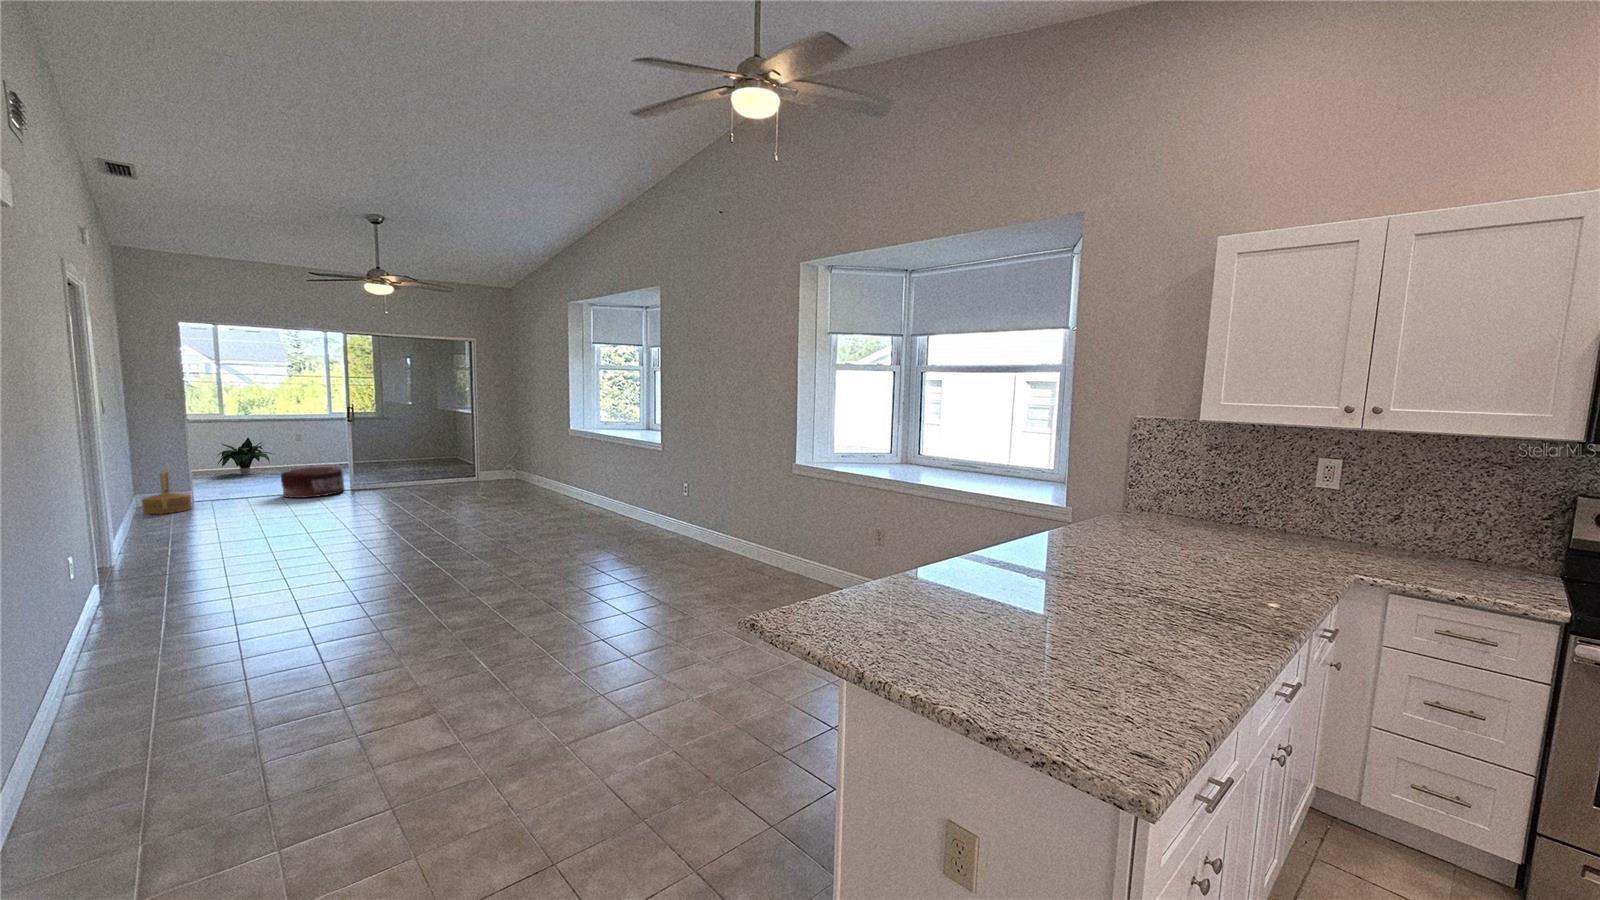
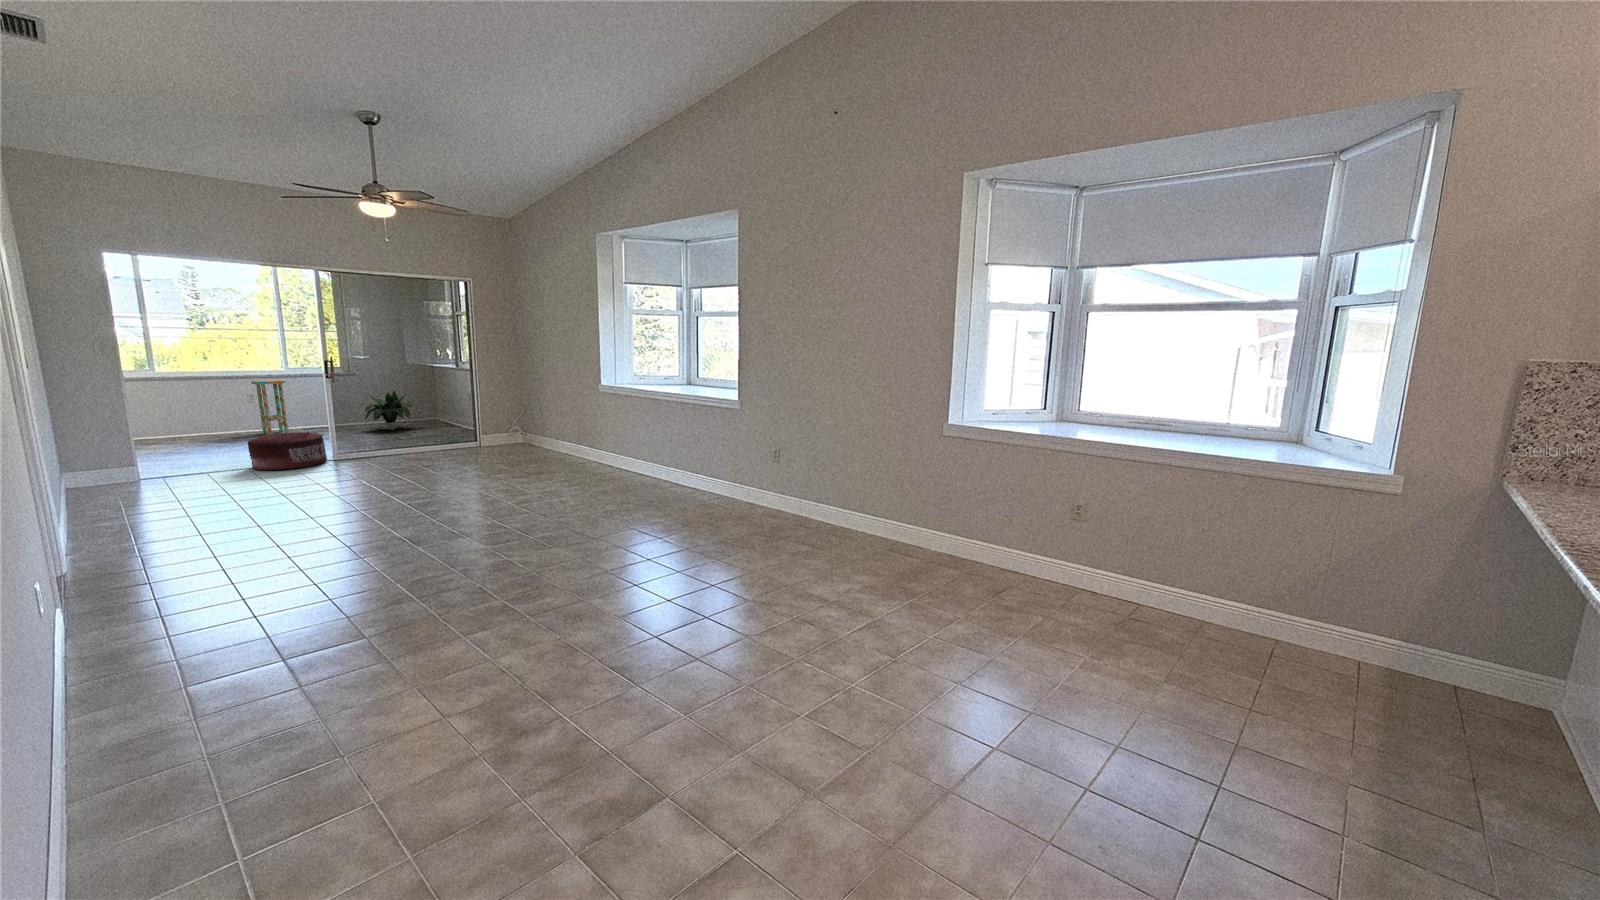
side table: none [297,422,326,469] -> present [251,380,289,435]
potted plant: present [218,437,272,475] -> present [365,391,418,430]
woven basket: present [142,470,191,514] -> none [72,440,139,496]

